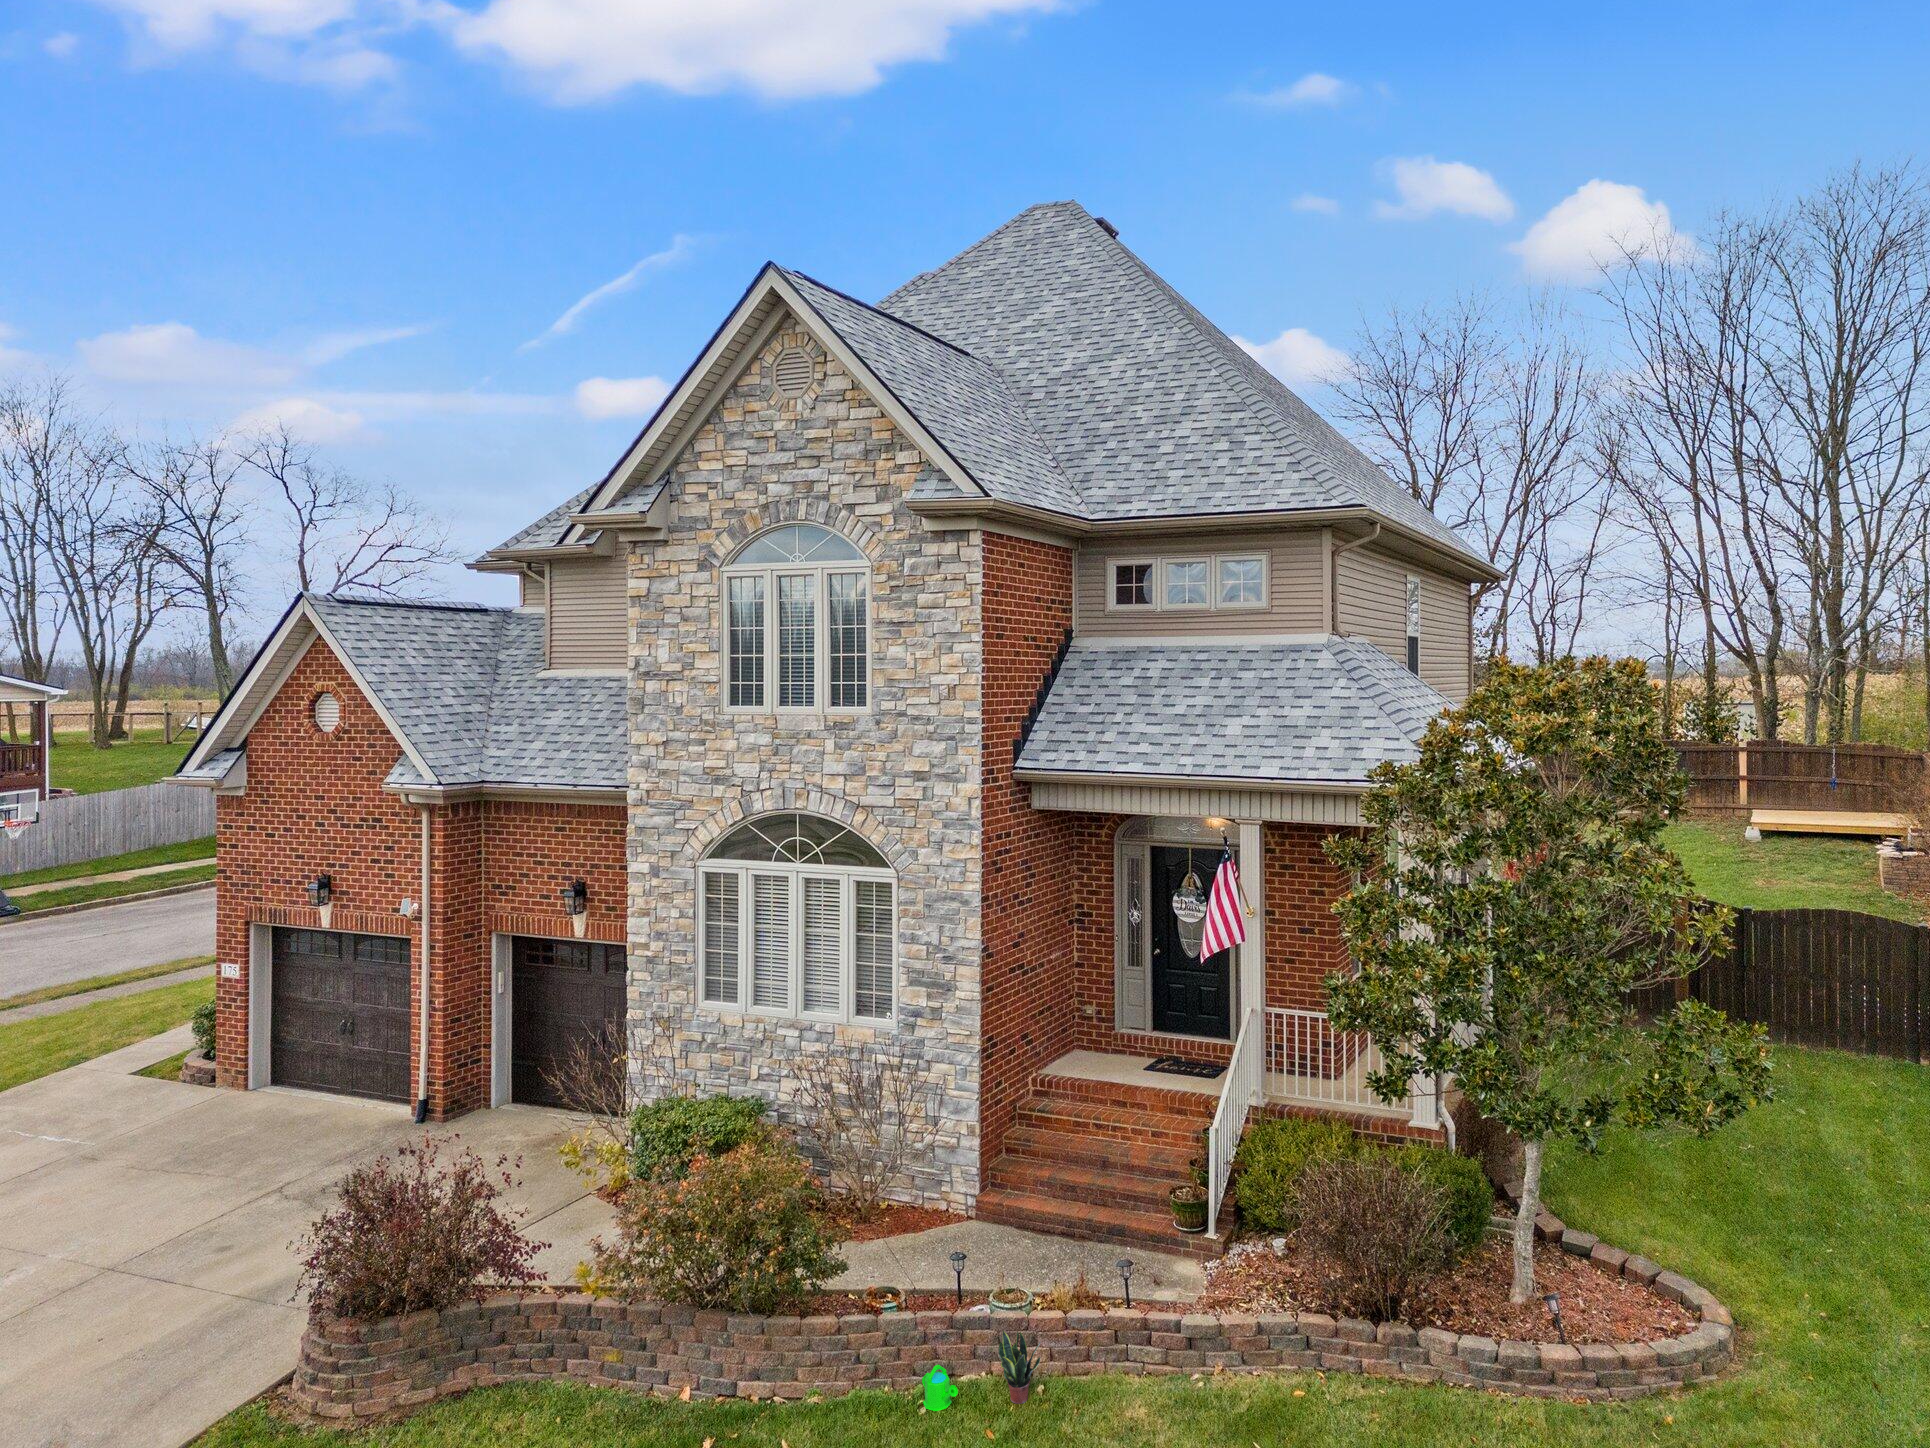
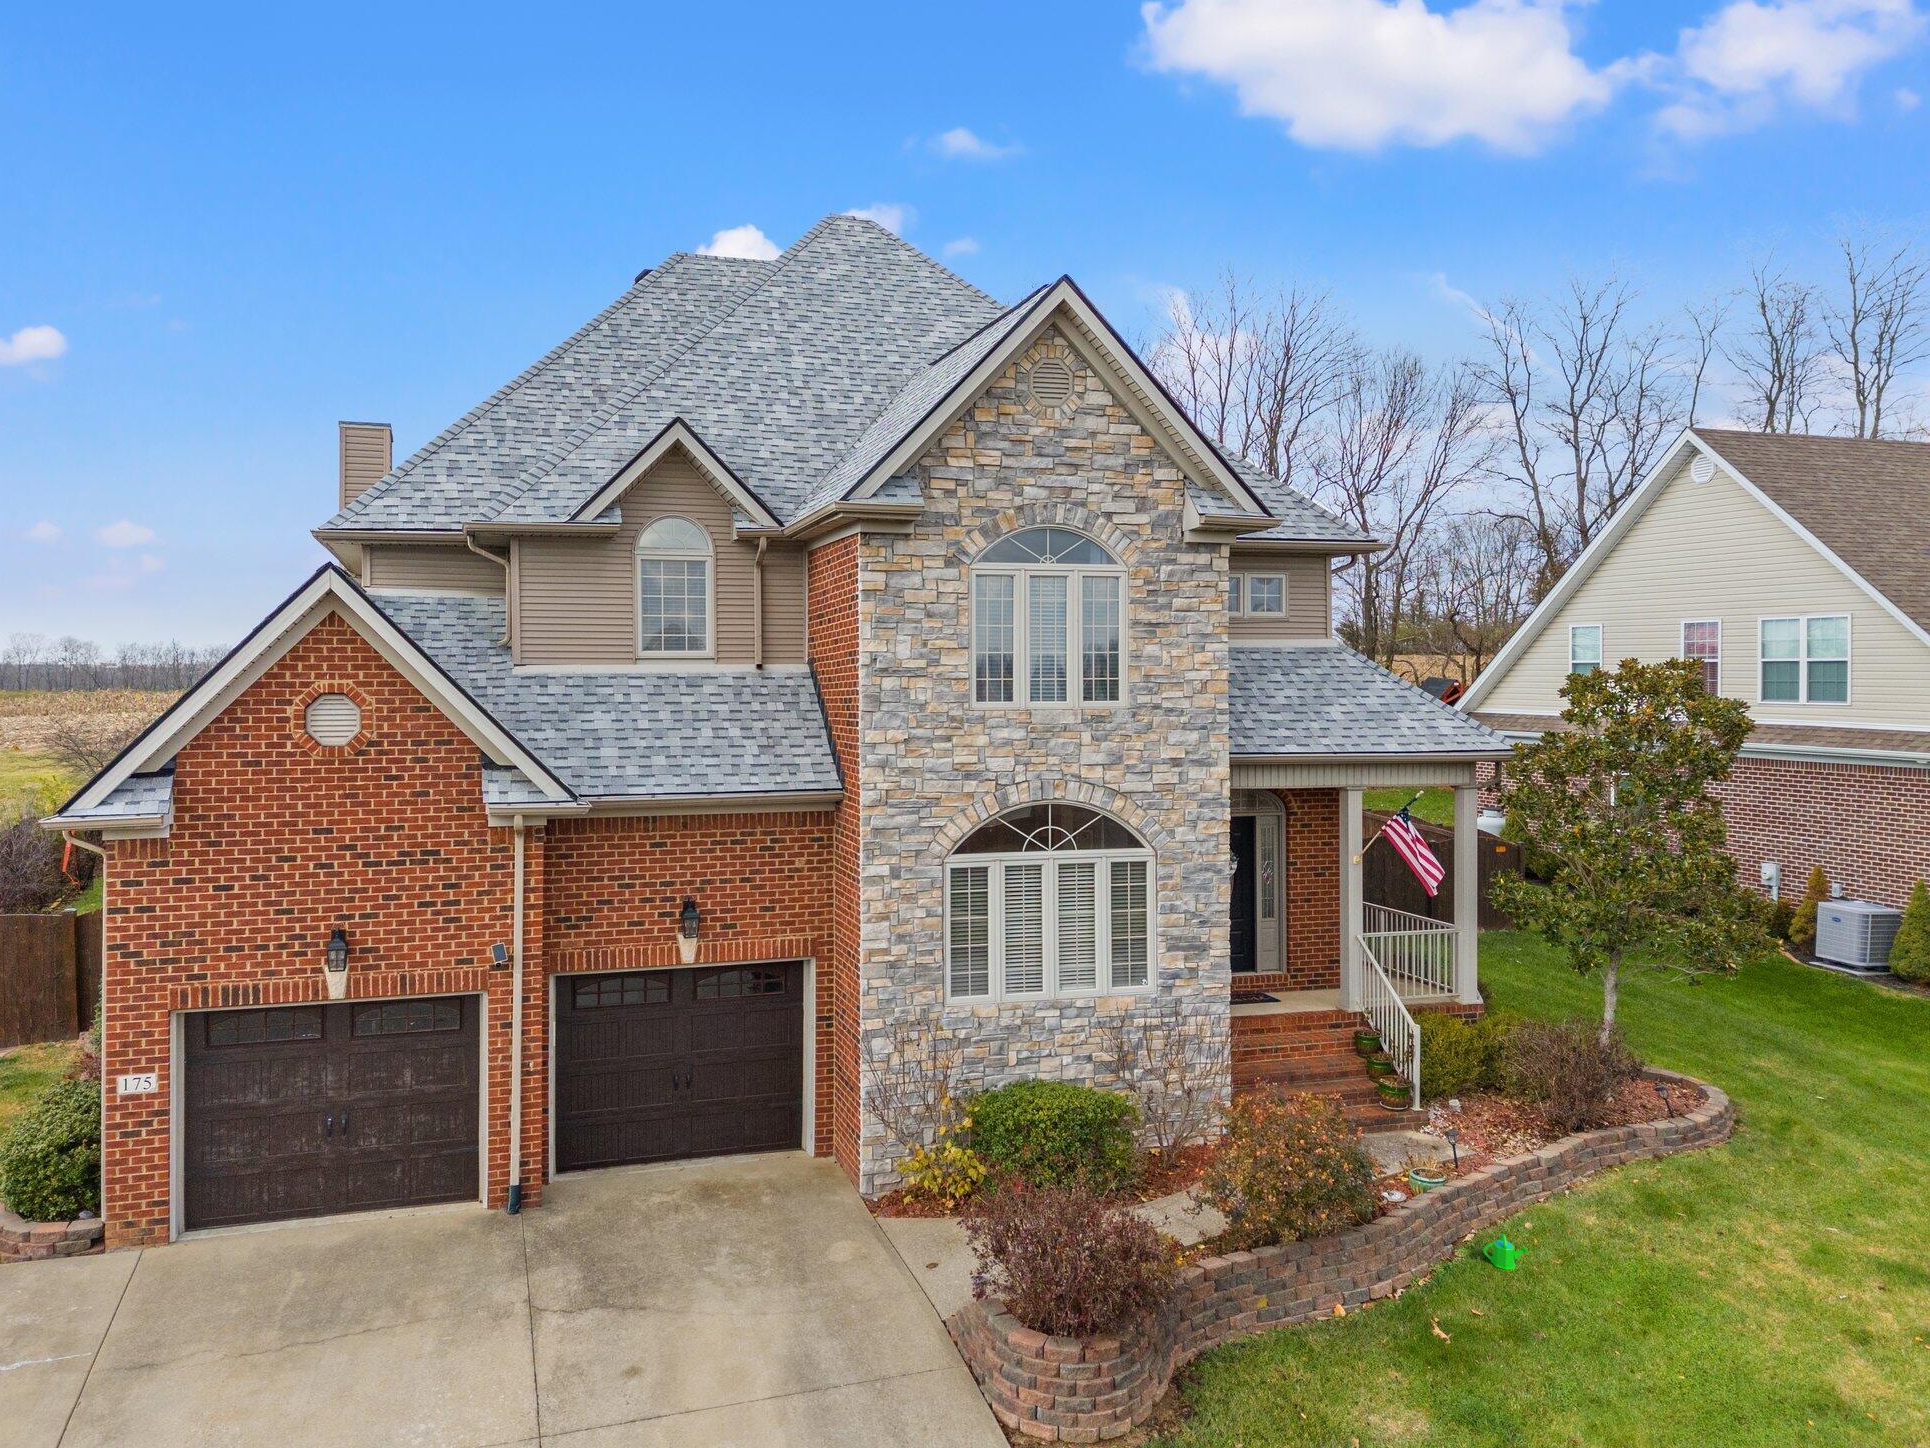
potted plant: present [998,1331,1040,1404] -> none [1524,1194,1556,1246]

